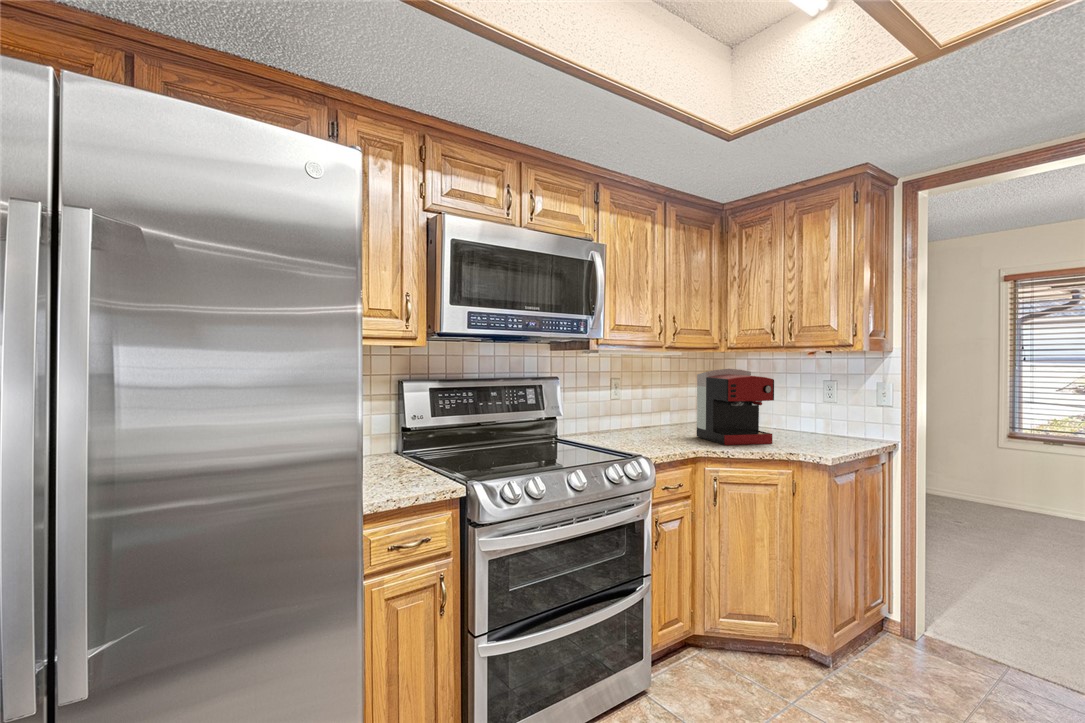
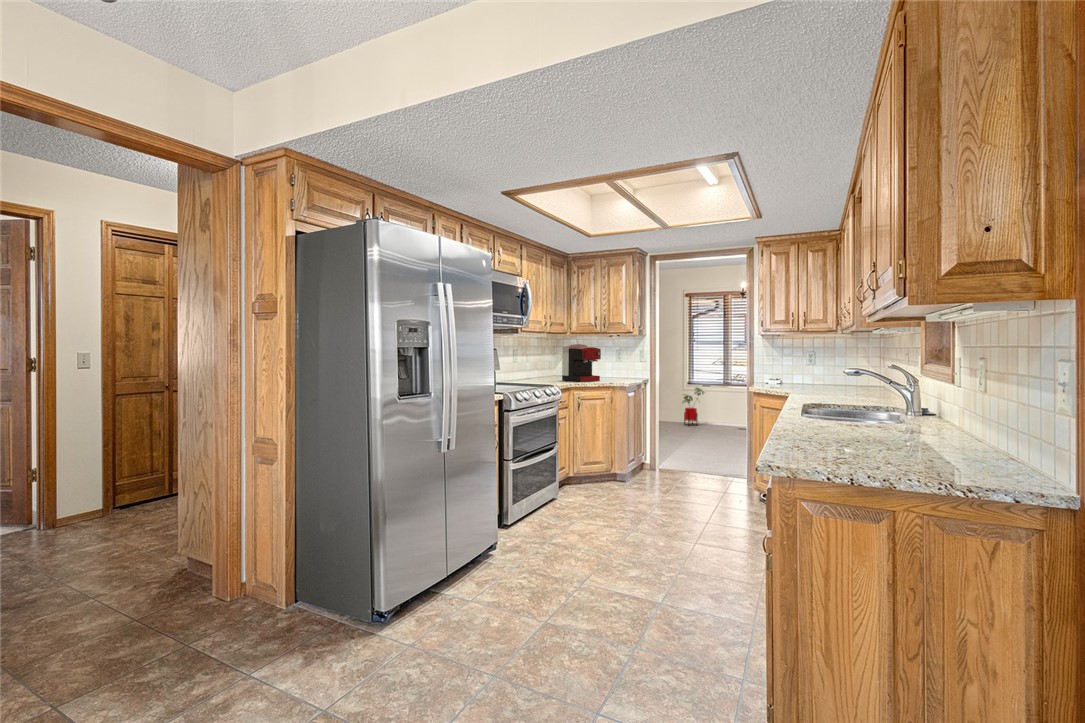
house plant: none [995,449,1055,522] -> present [683,388,704,425]

